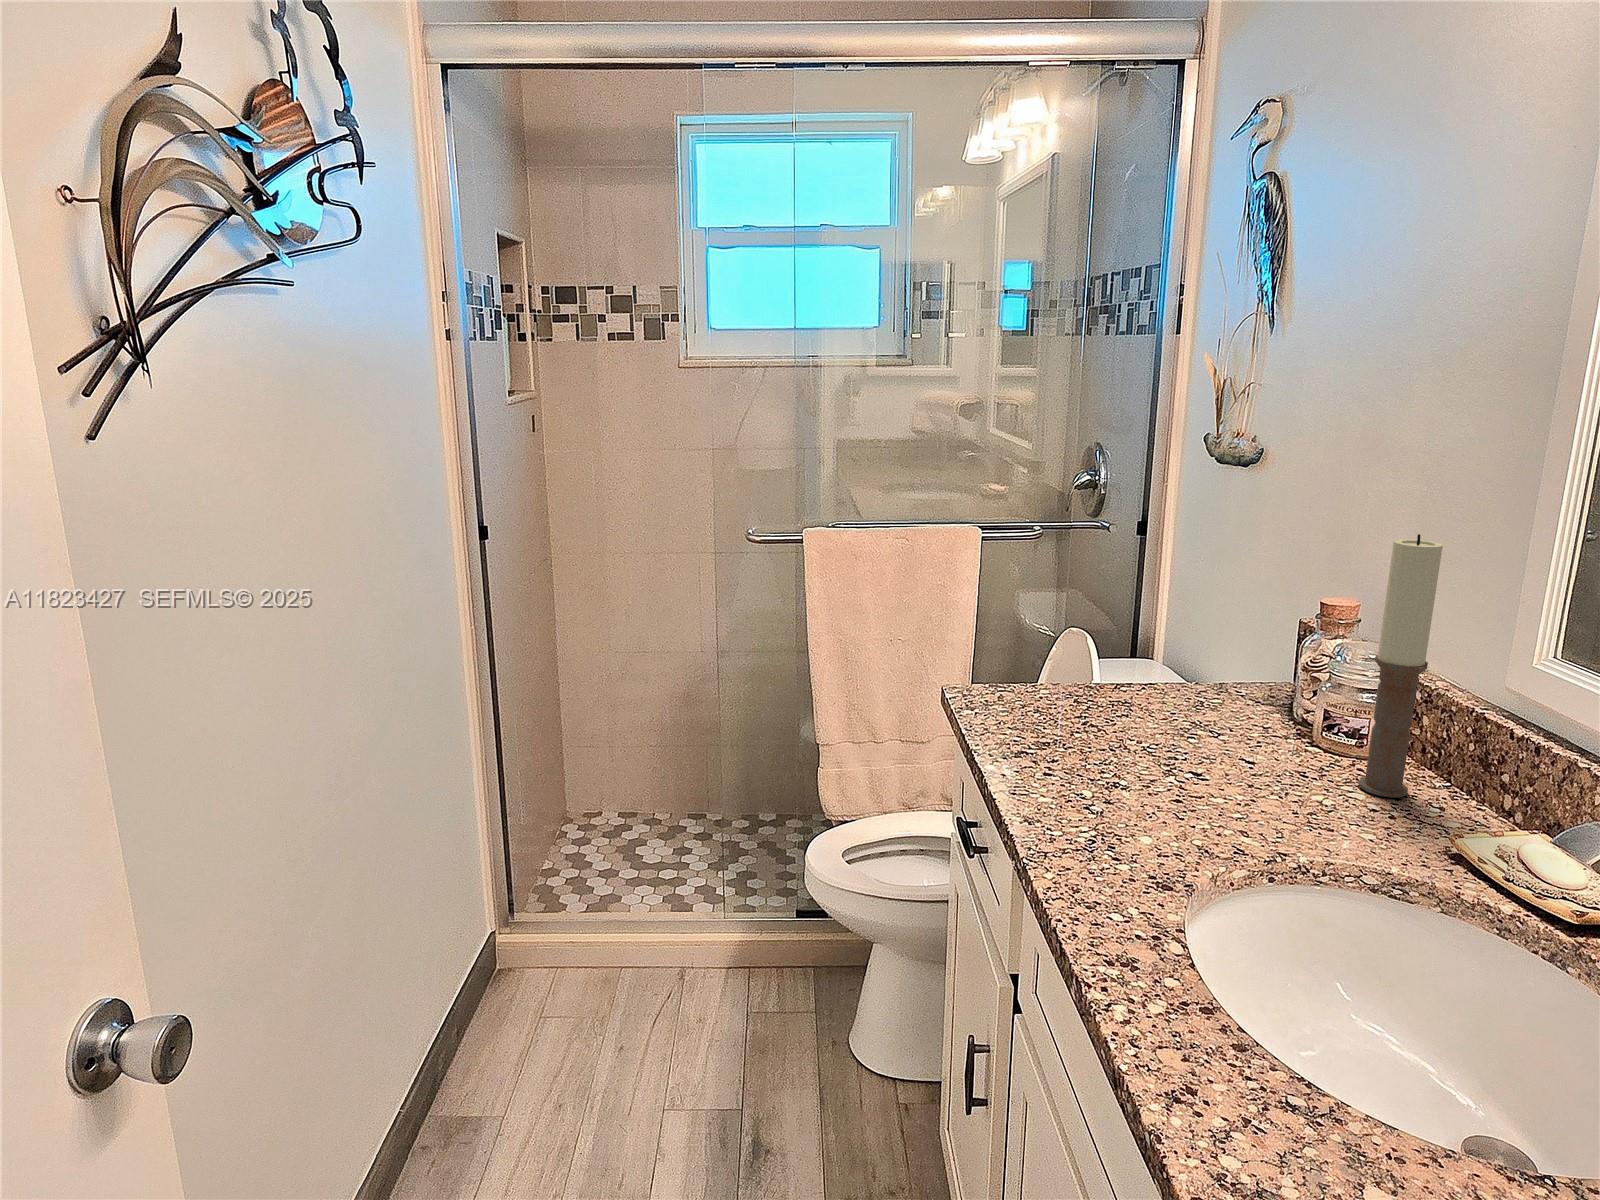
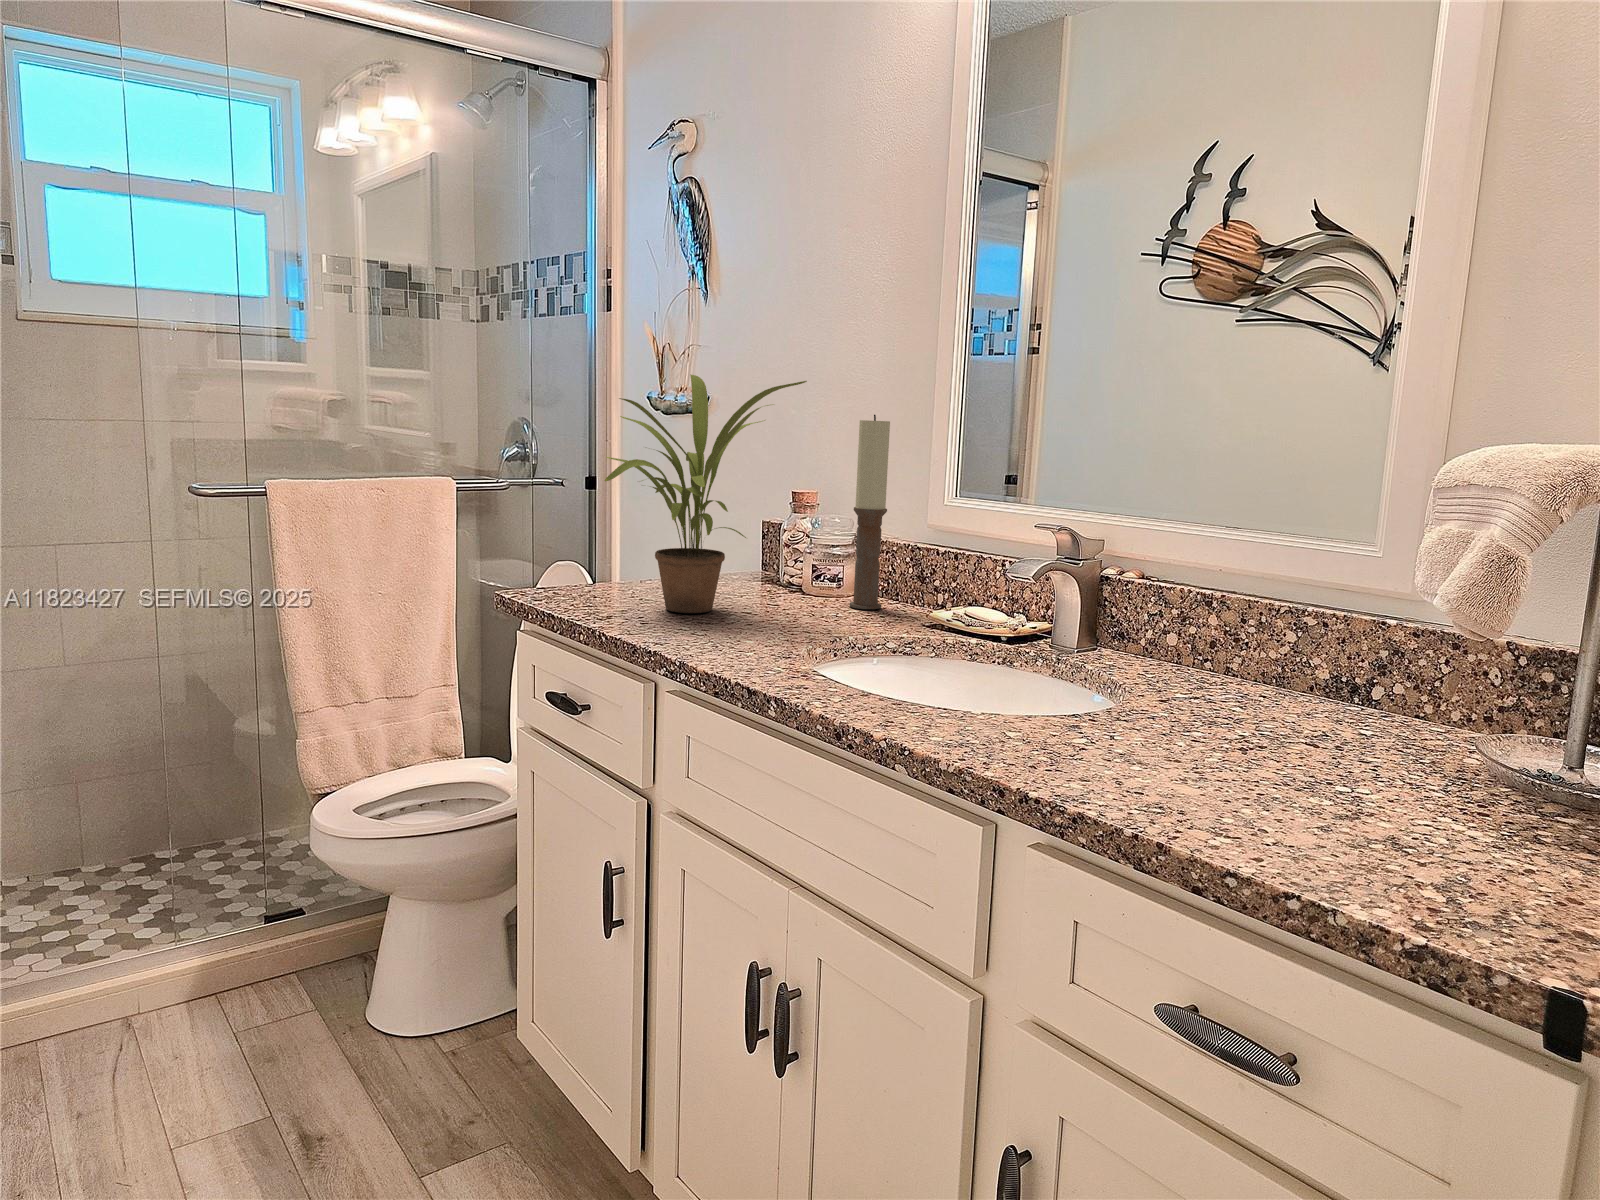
potted plant: none [1035,467,1293,767] -> present [605,375,807,613]

